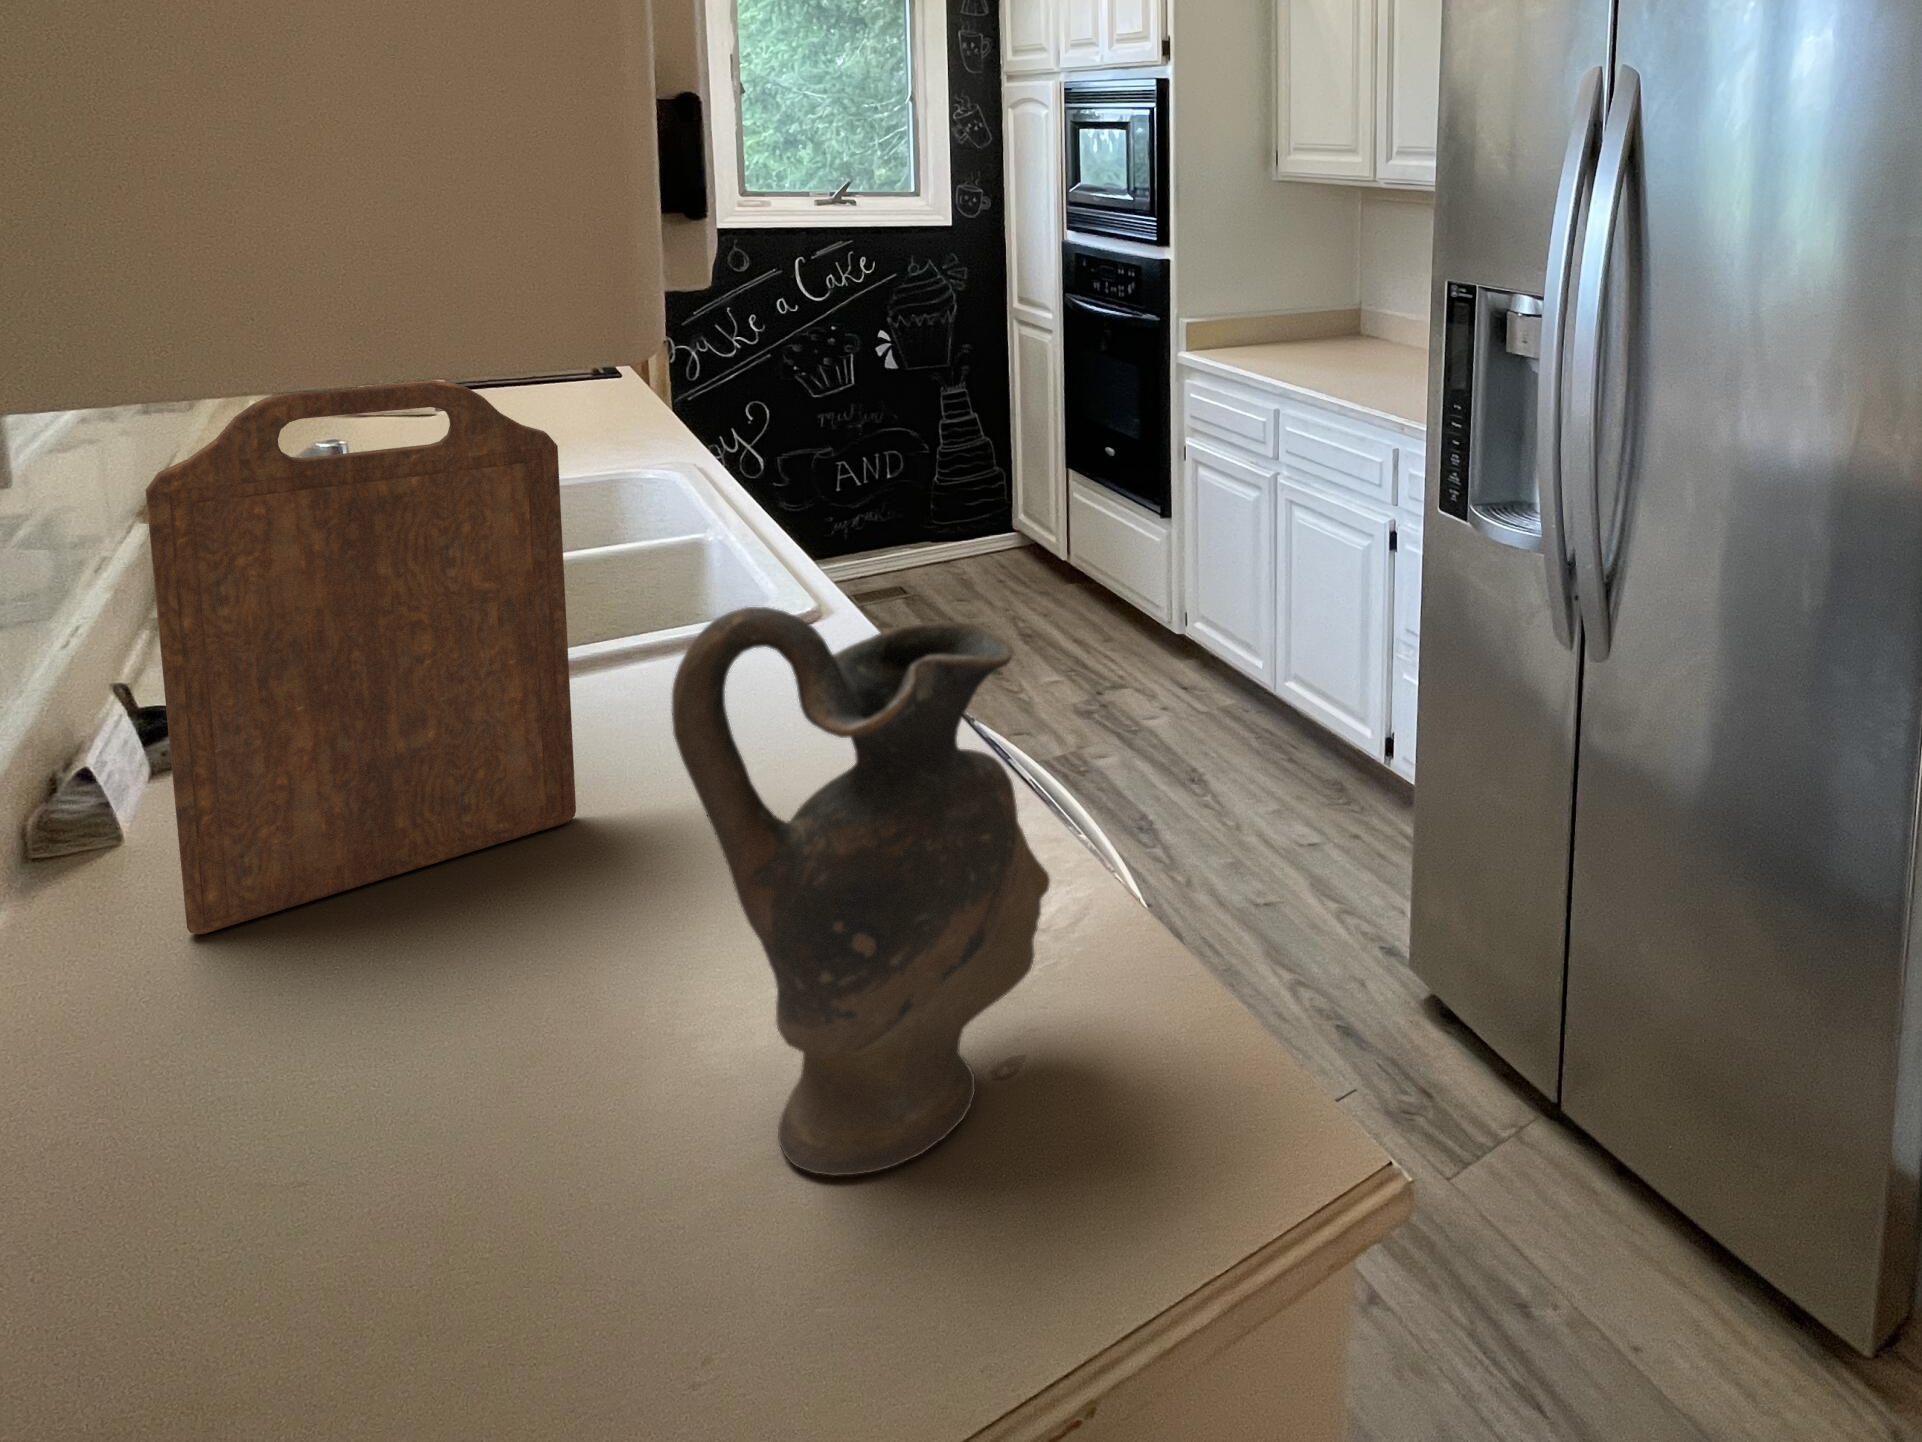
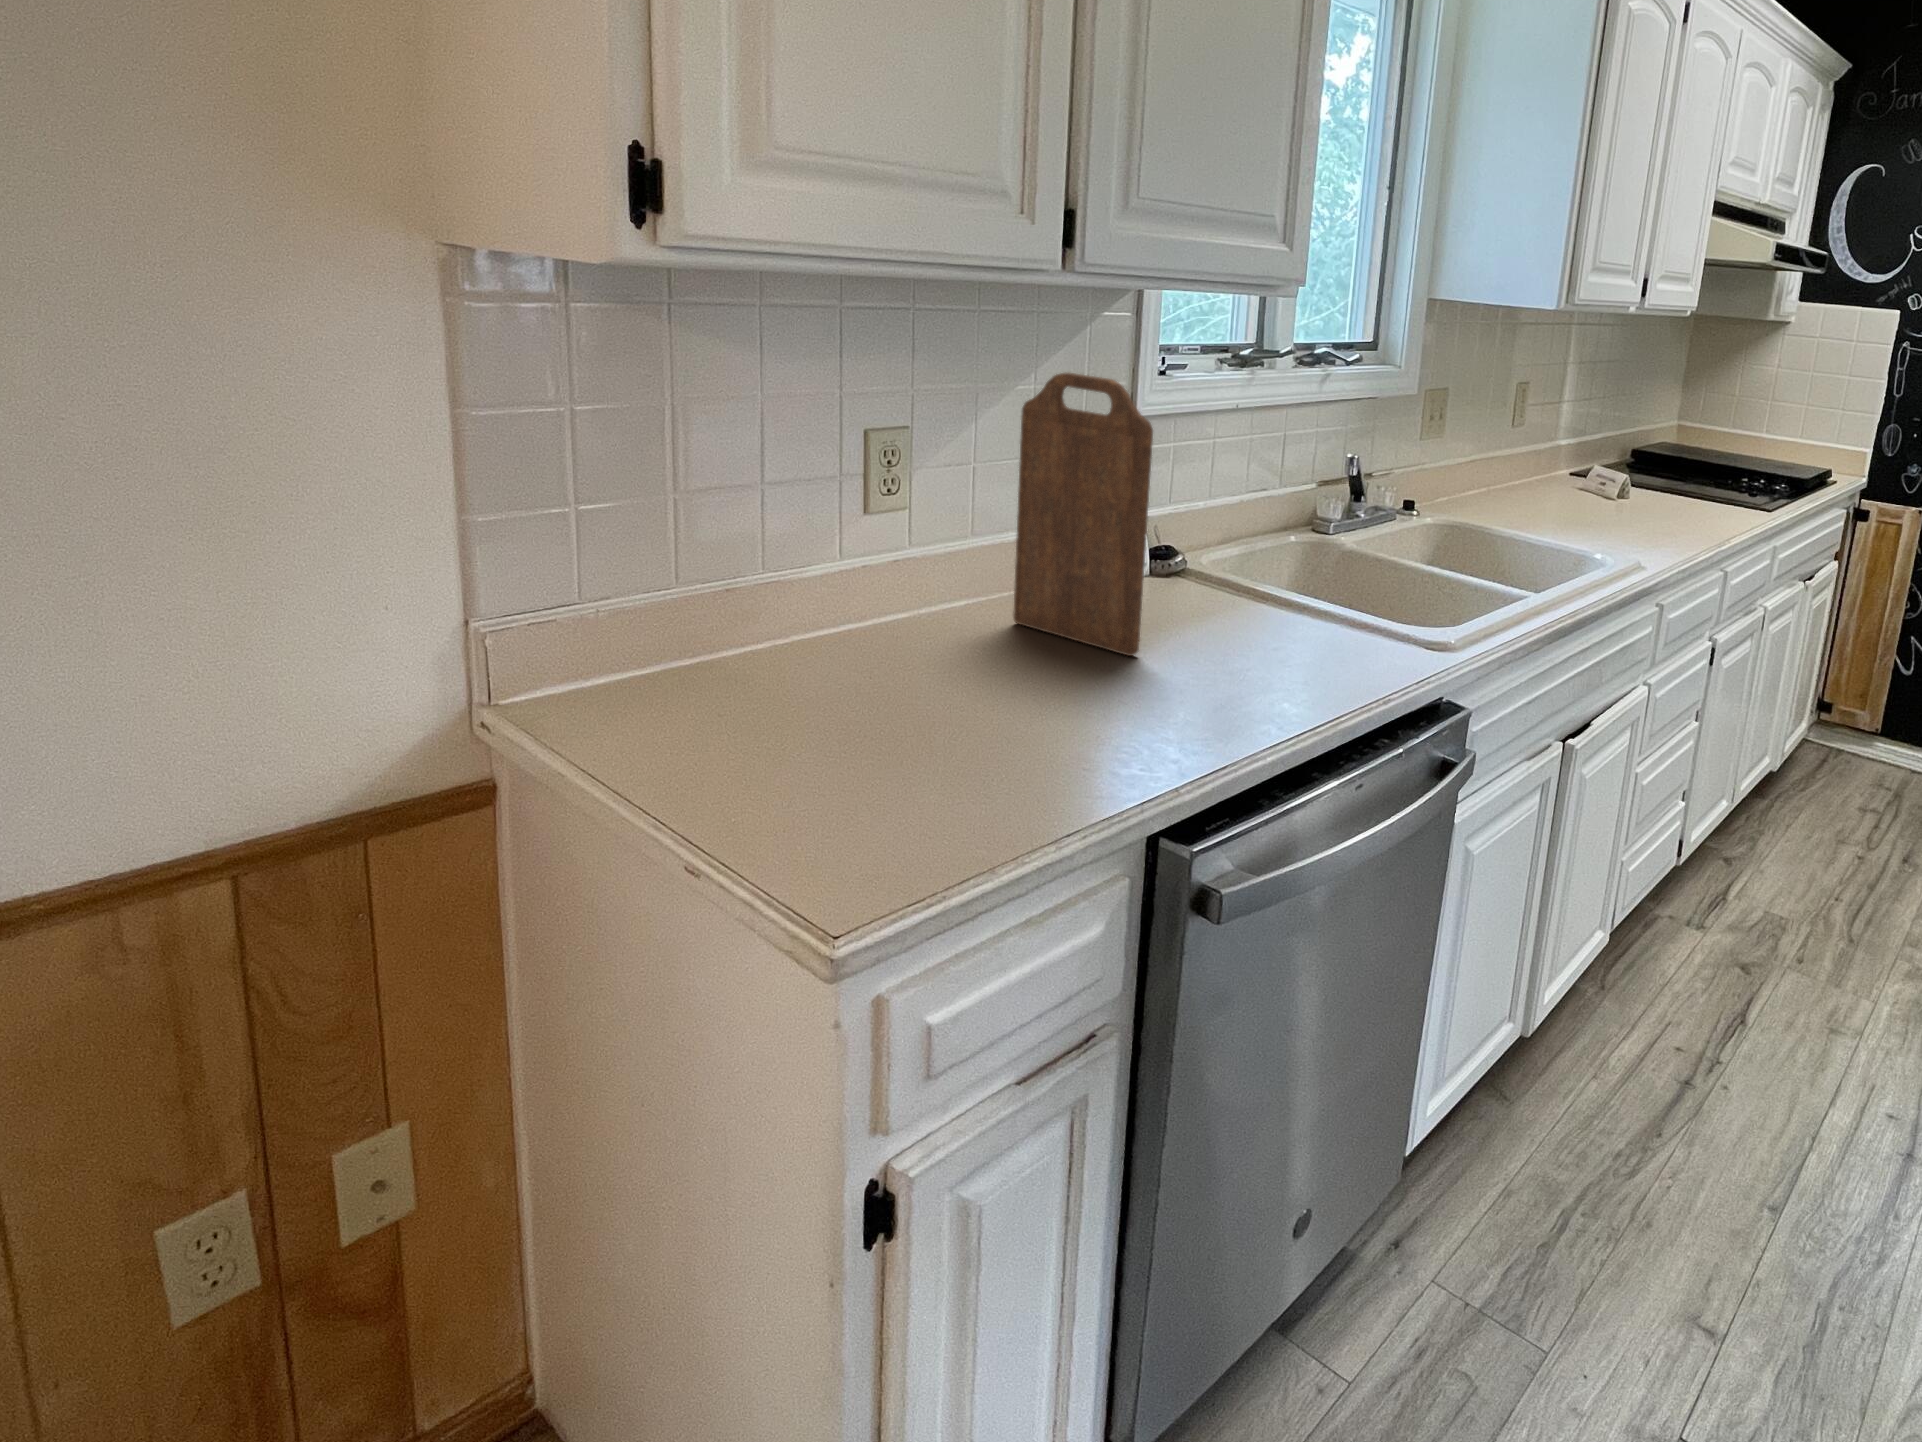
ceramic pitcher: present [672,607,1050,1175] -> none [829,464,978,806]

